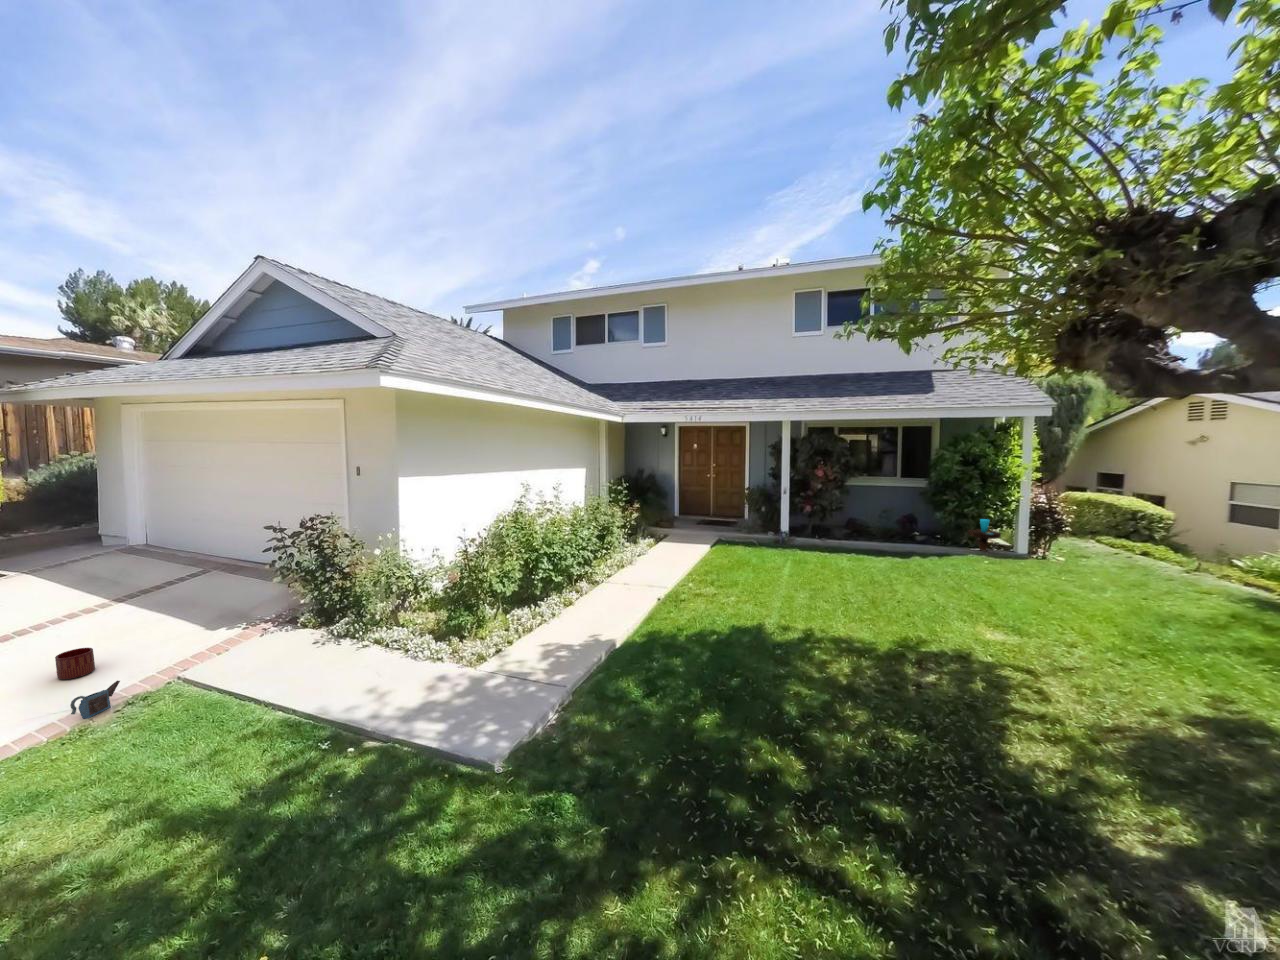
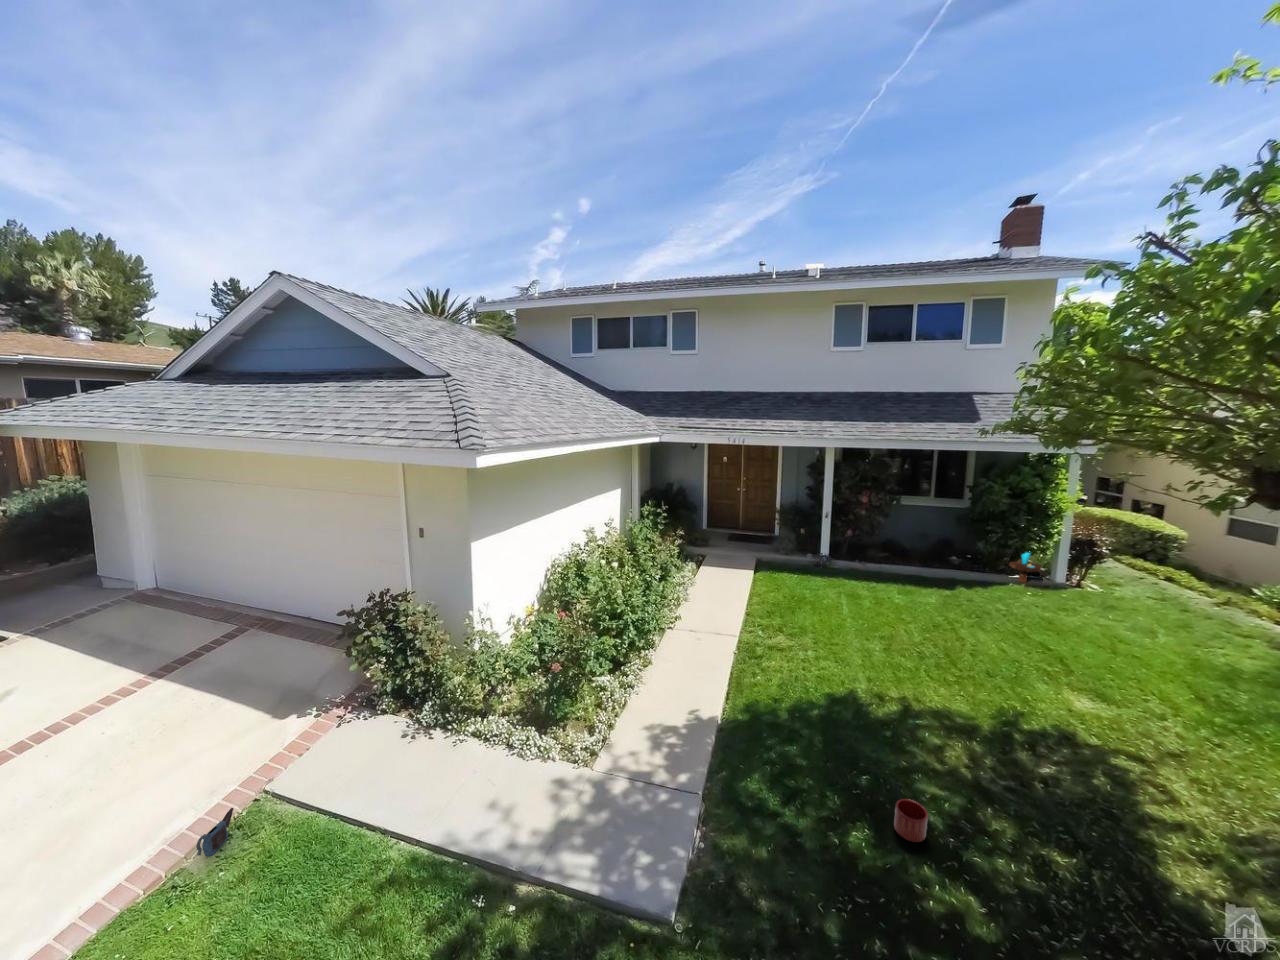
planter: present [55,648,95,679] -> present [894,799,928,842]

